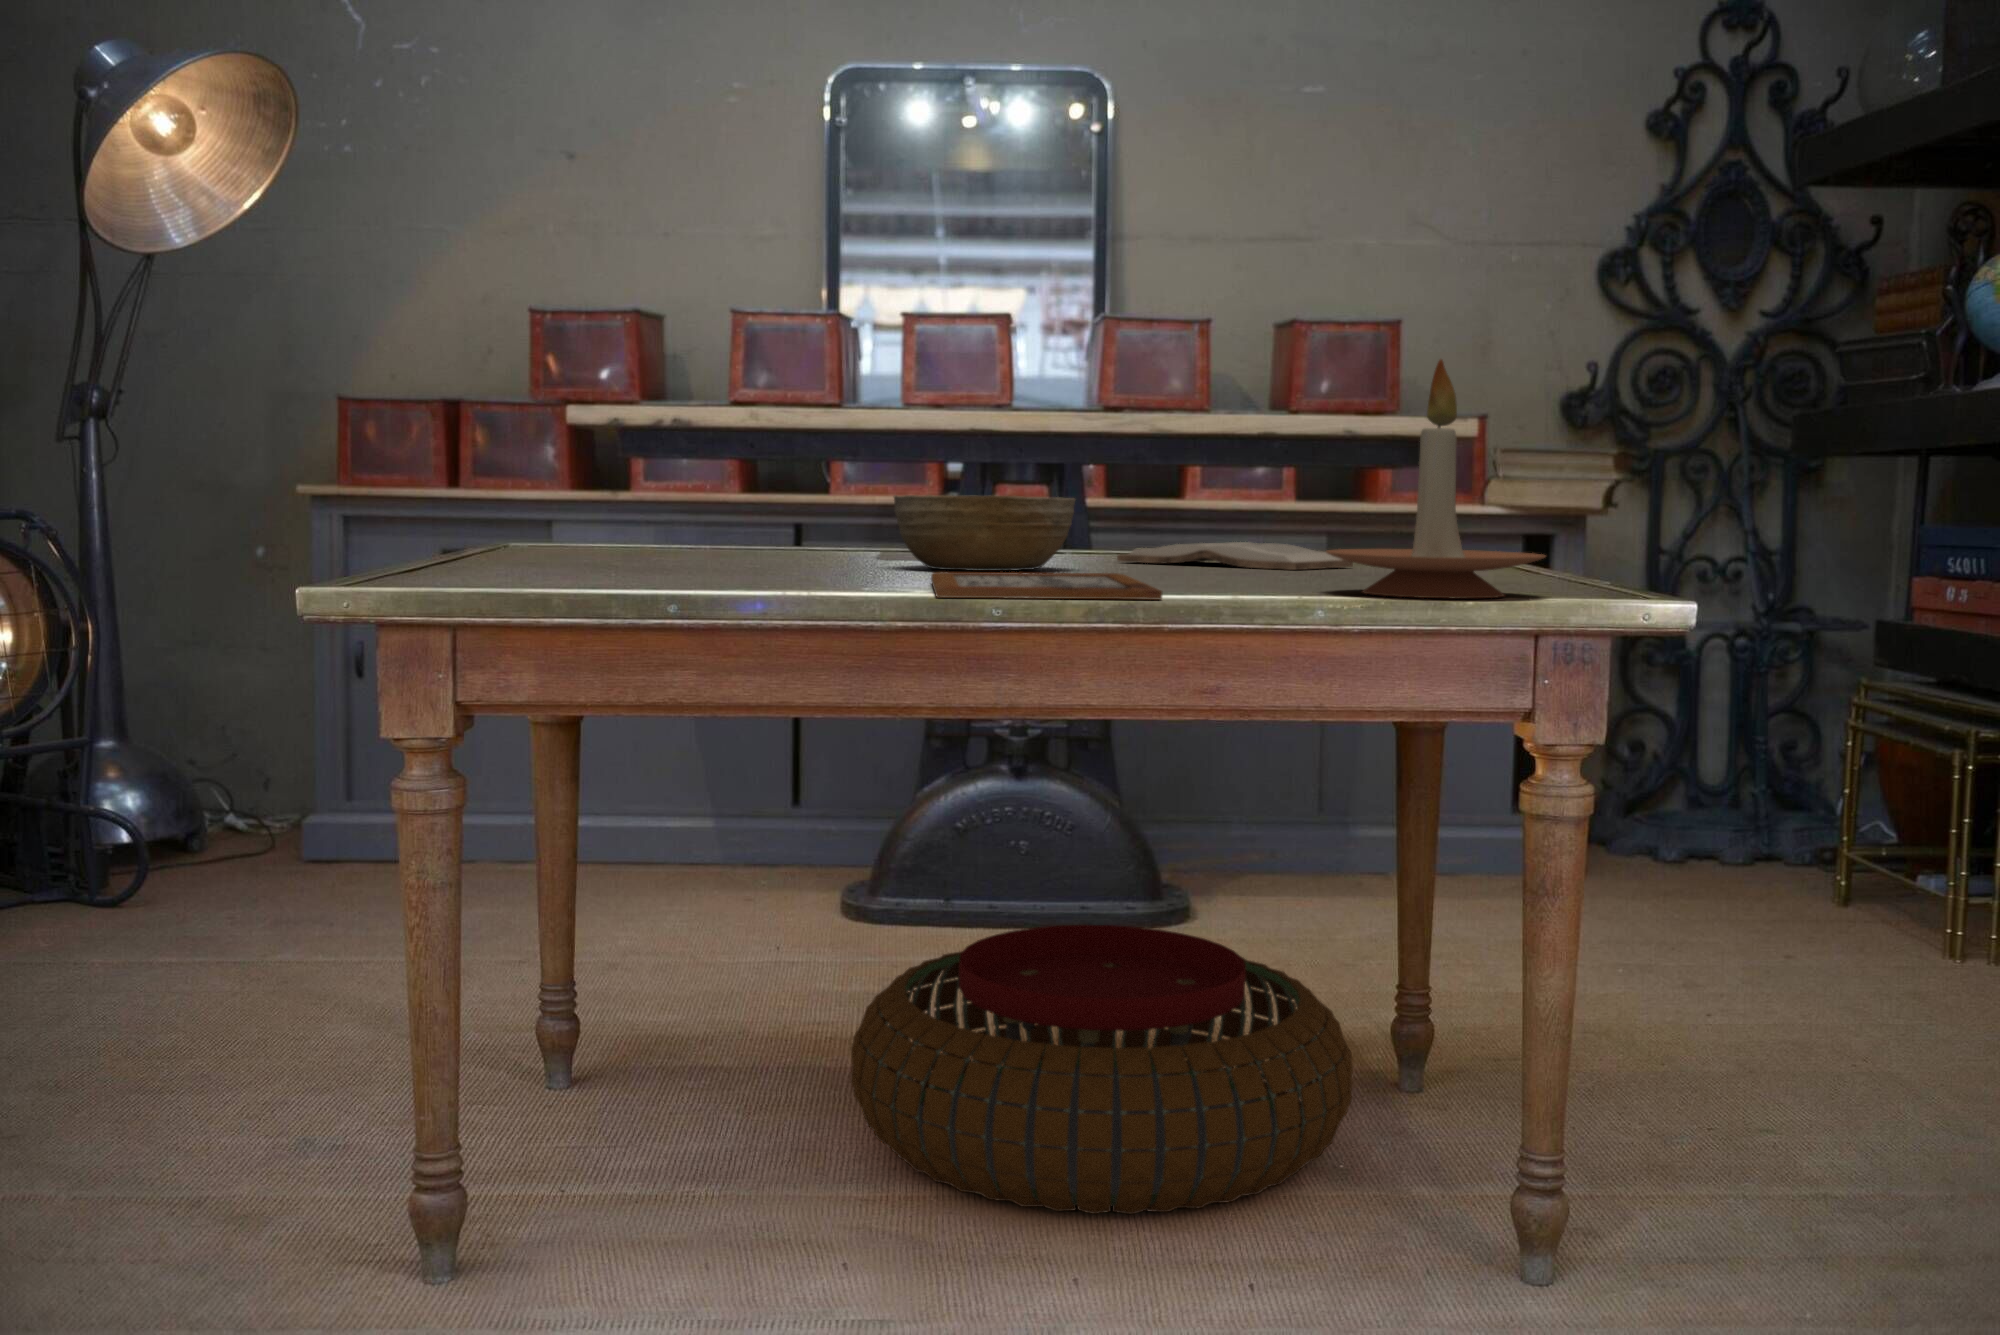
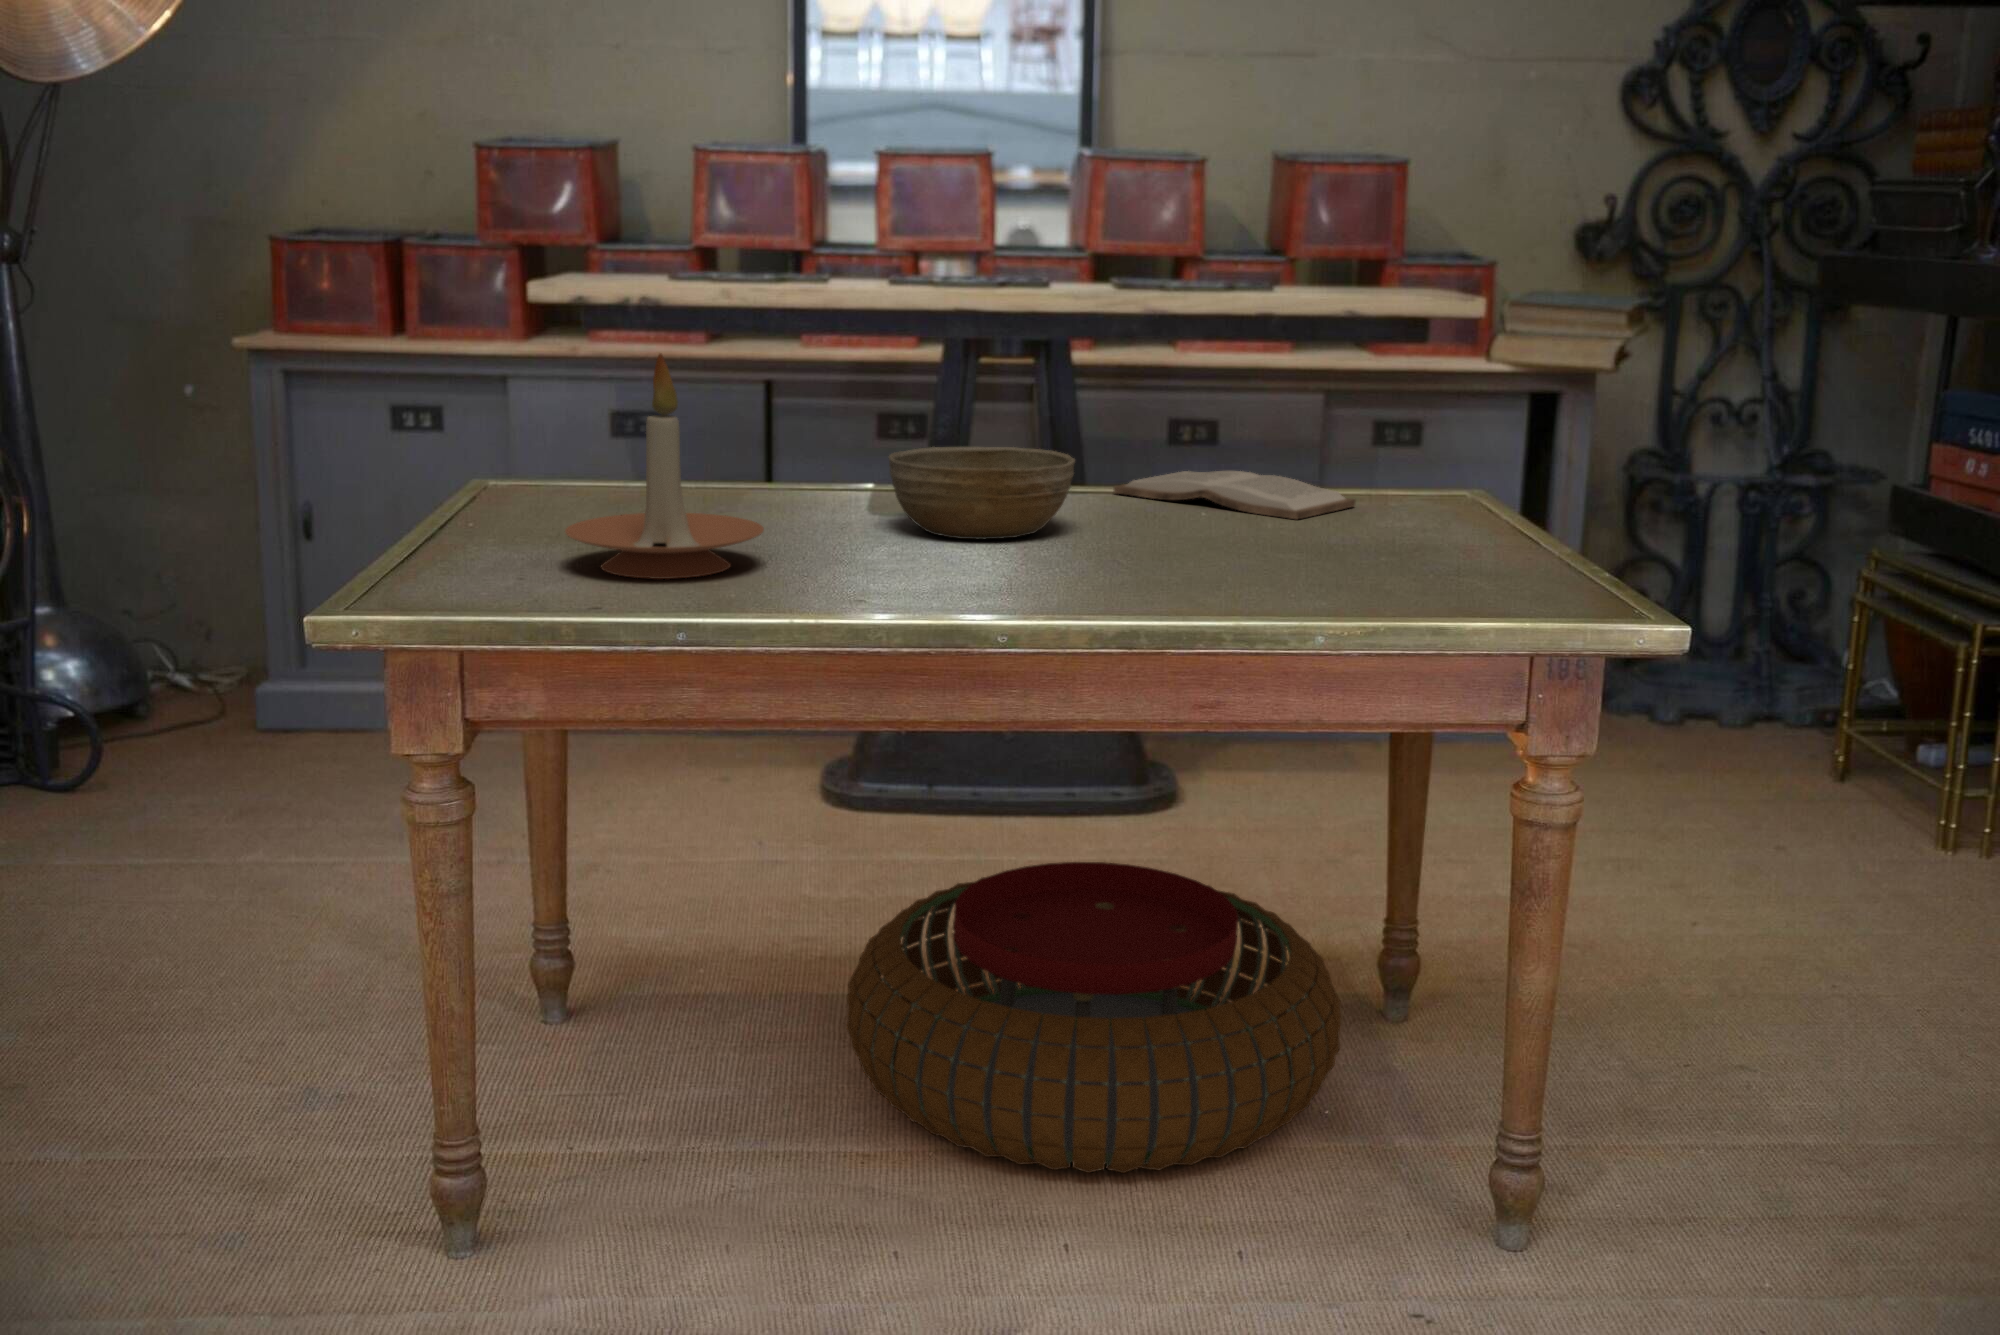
candle holder: present [1326,359,1545,598] -> present [565,354,764,579]
picture frame: present [931,572,1162,600] -> none [935,579,1171,650]

